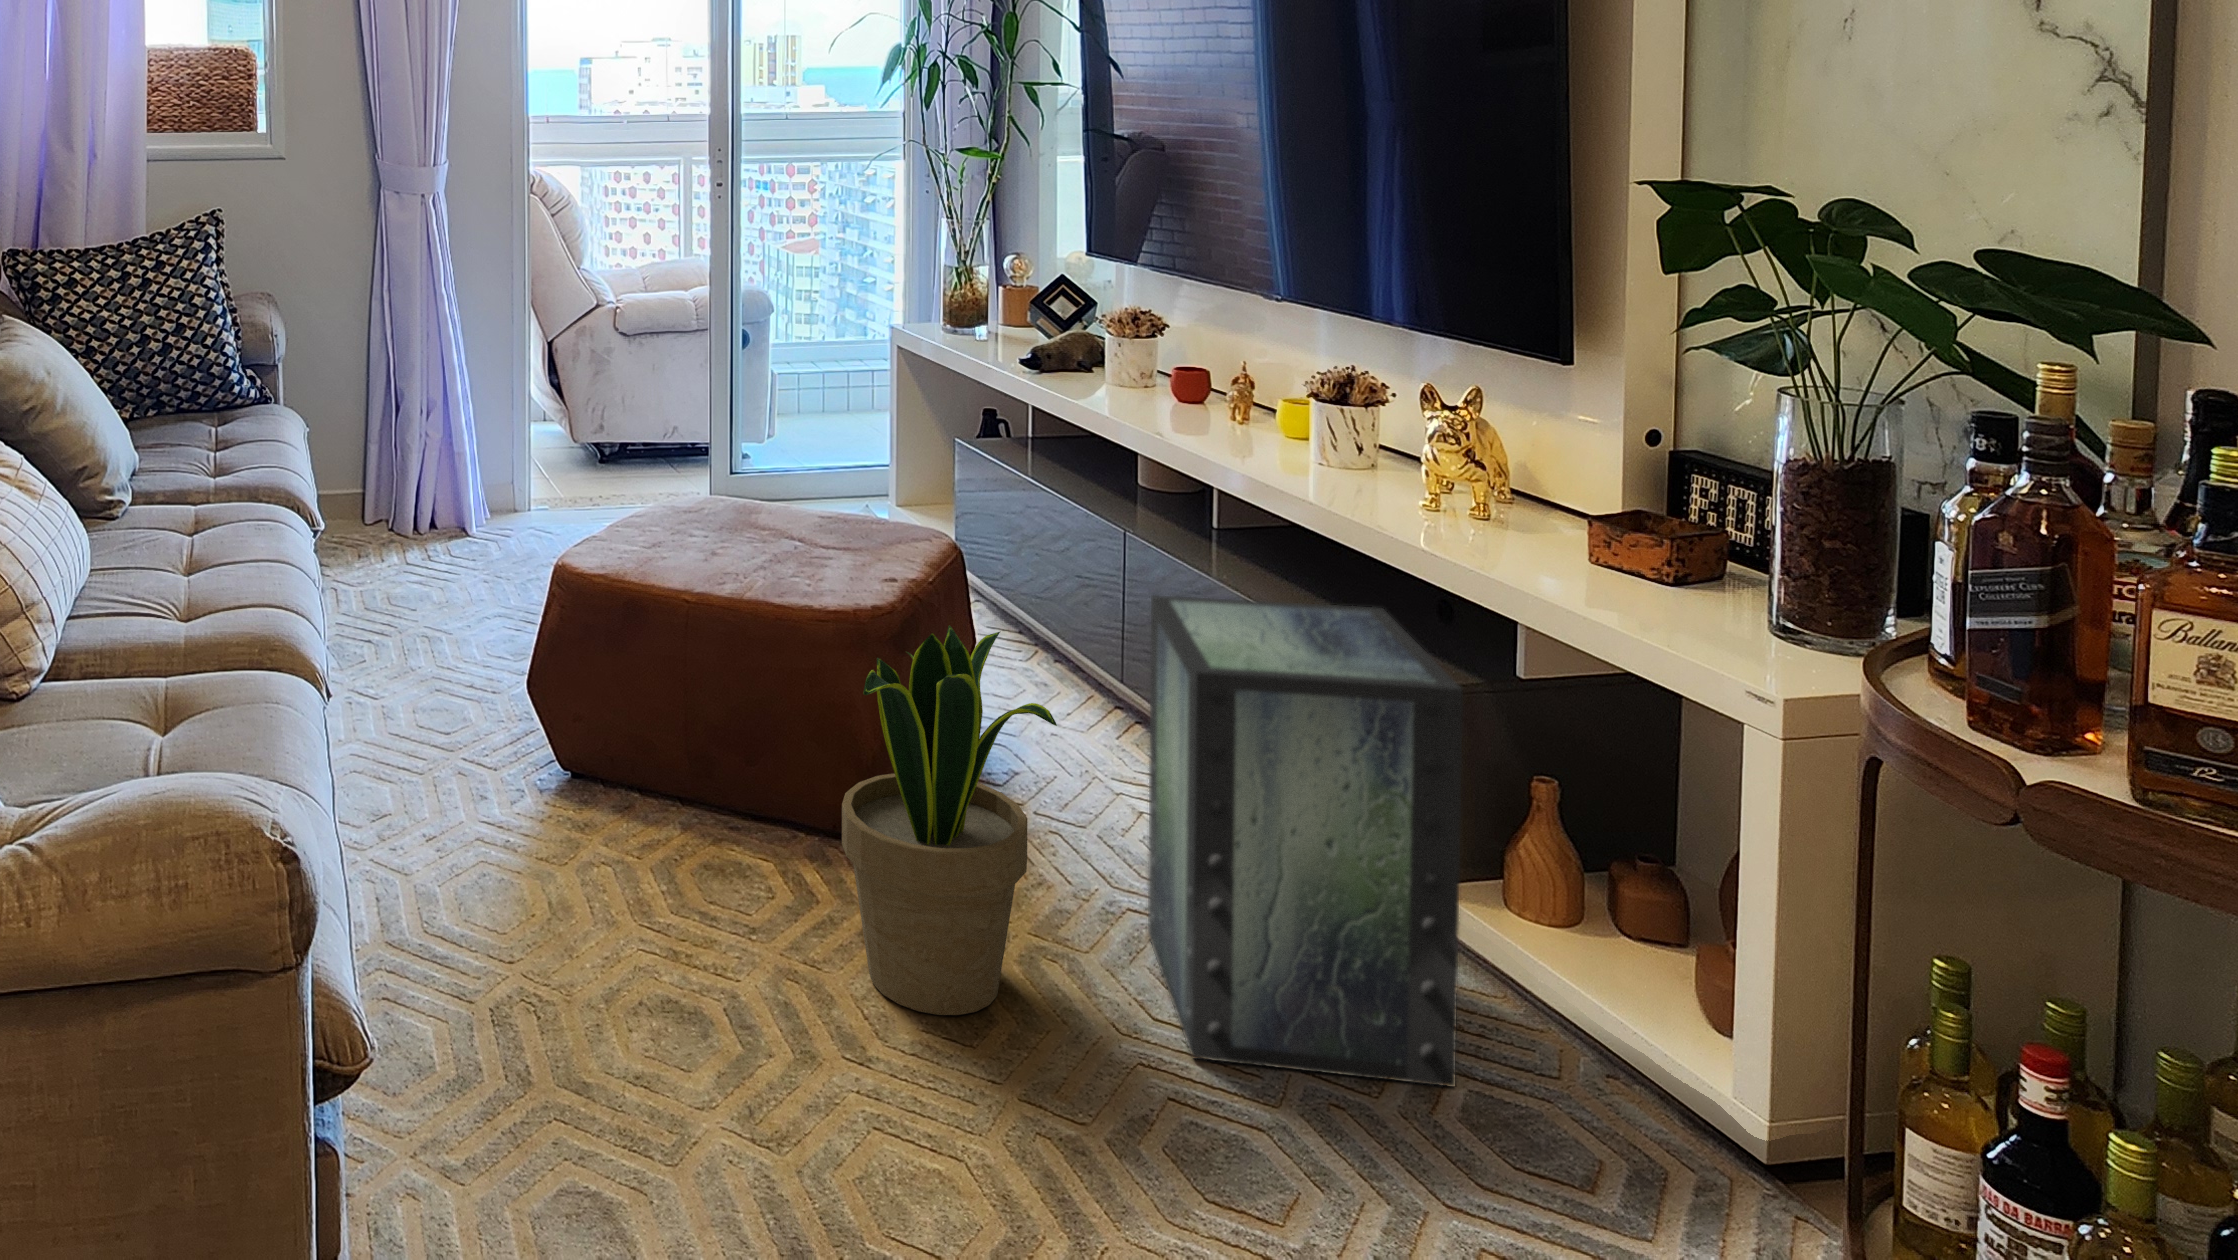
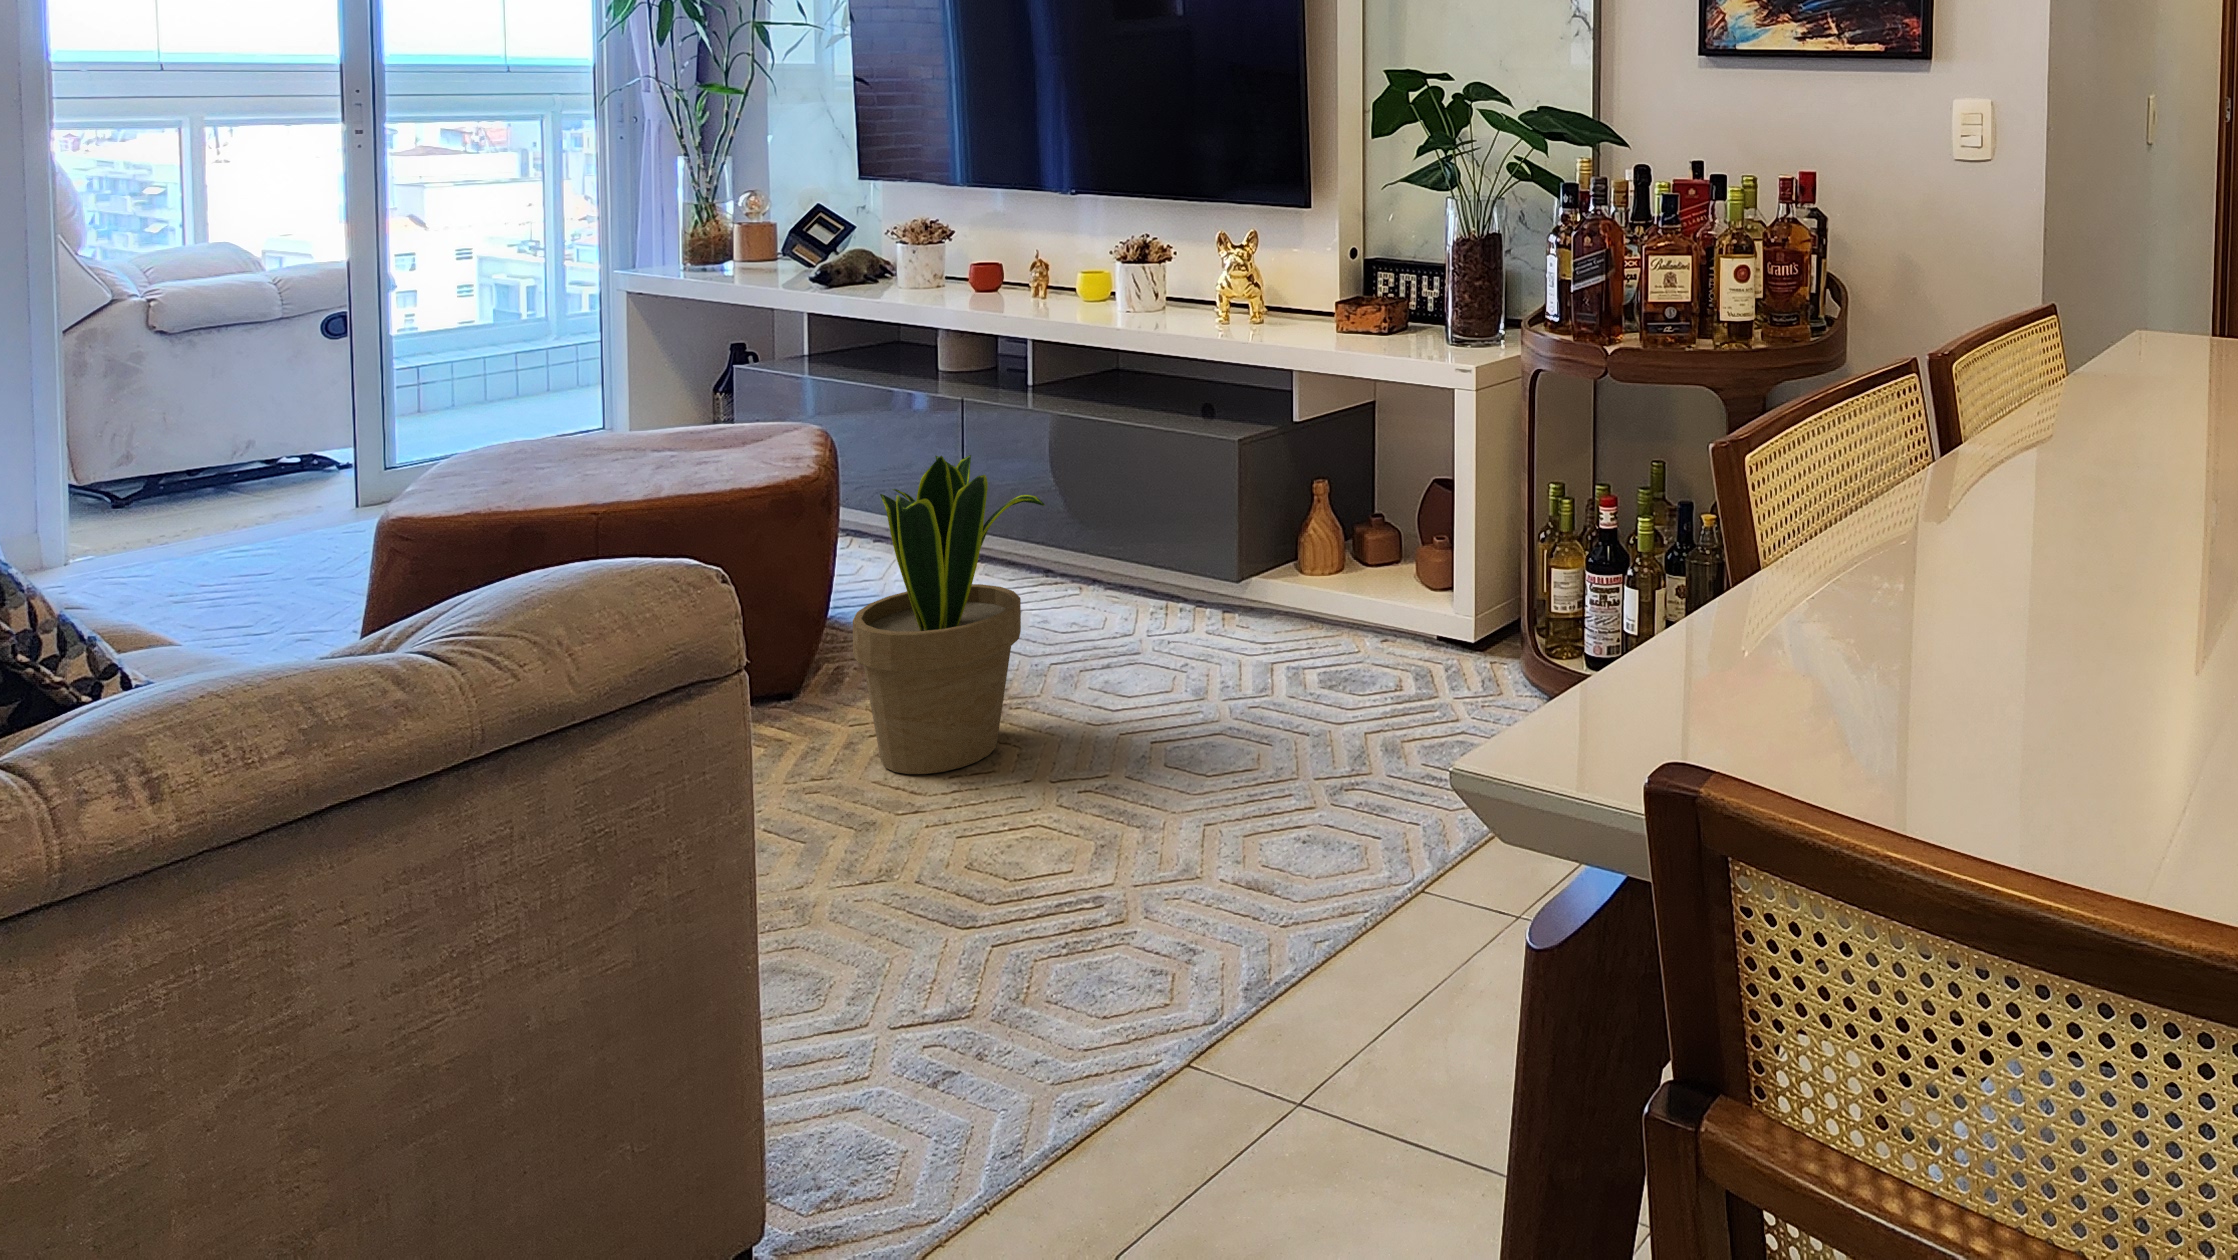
storage box: present [1148,595,1463,1087] -> none [1077,383,1312,720]

